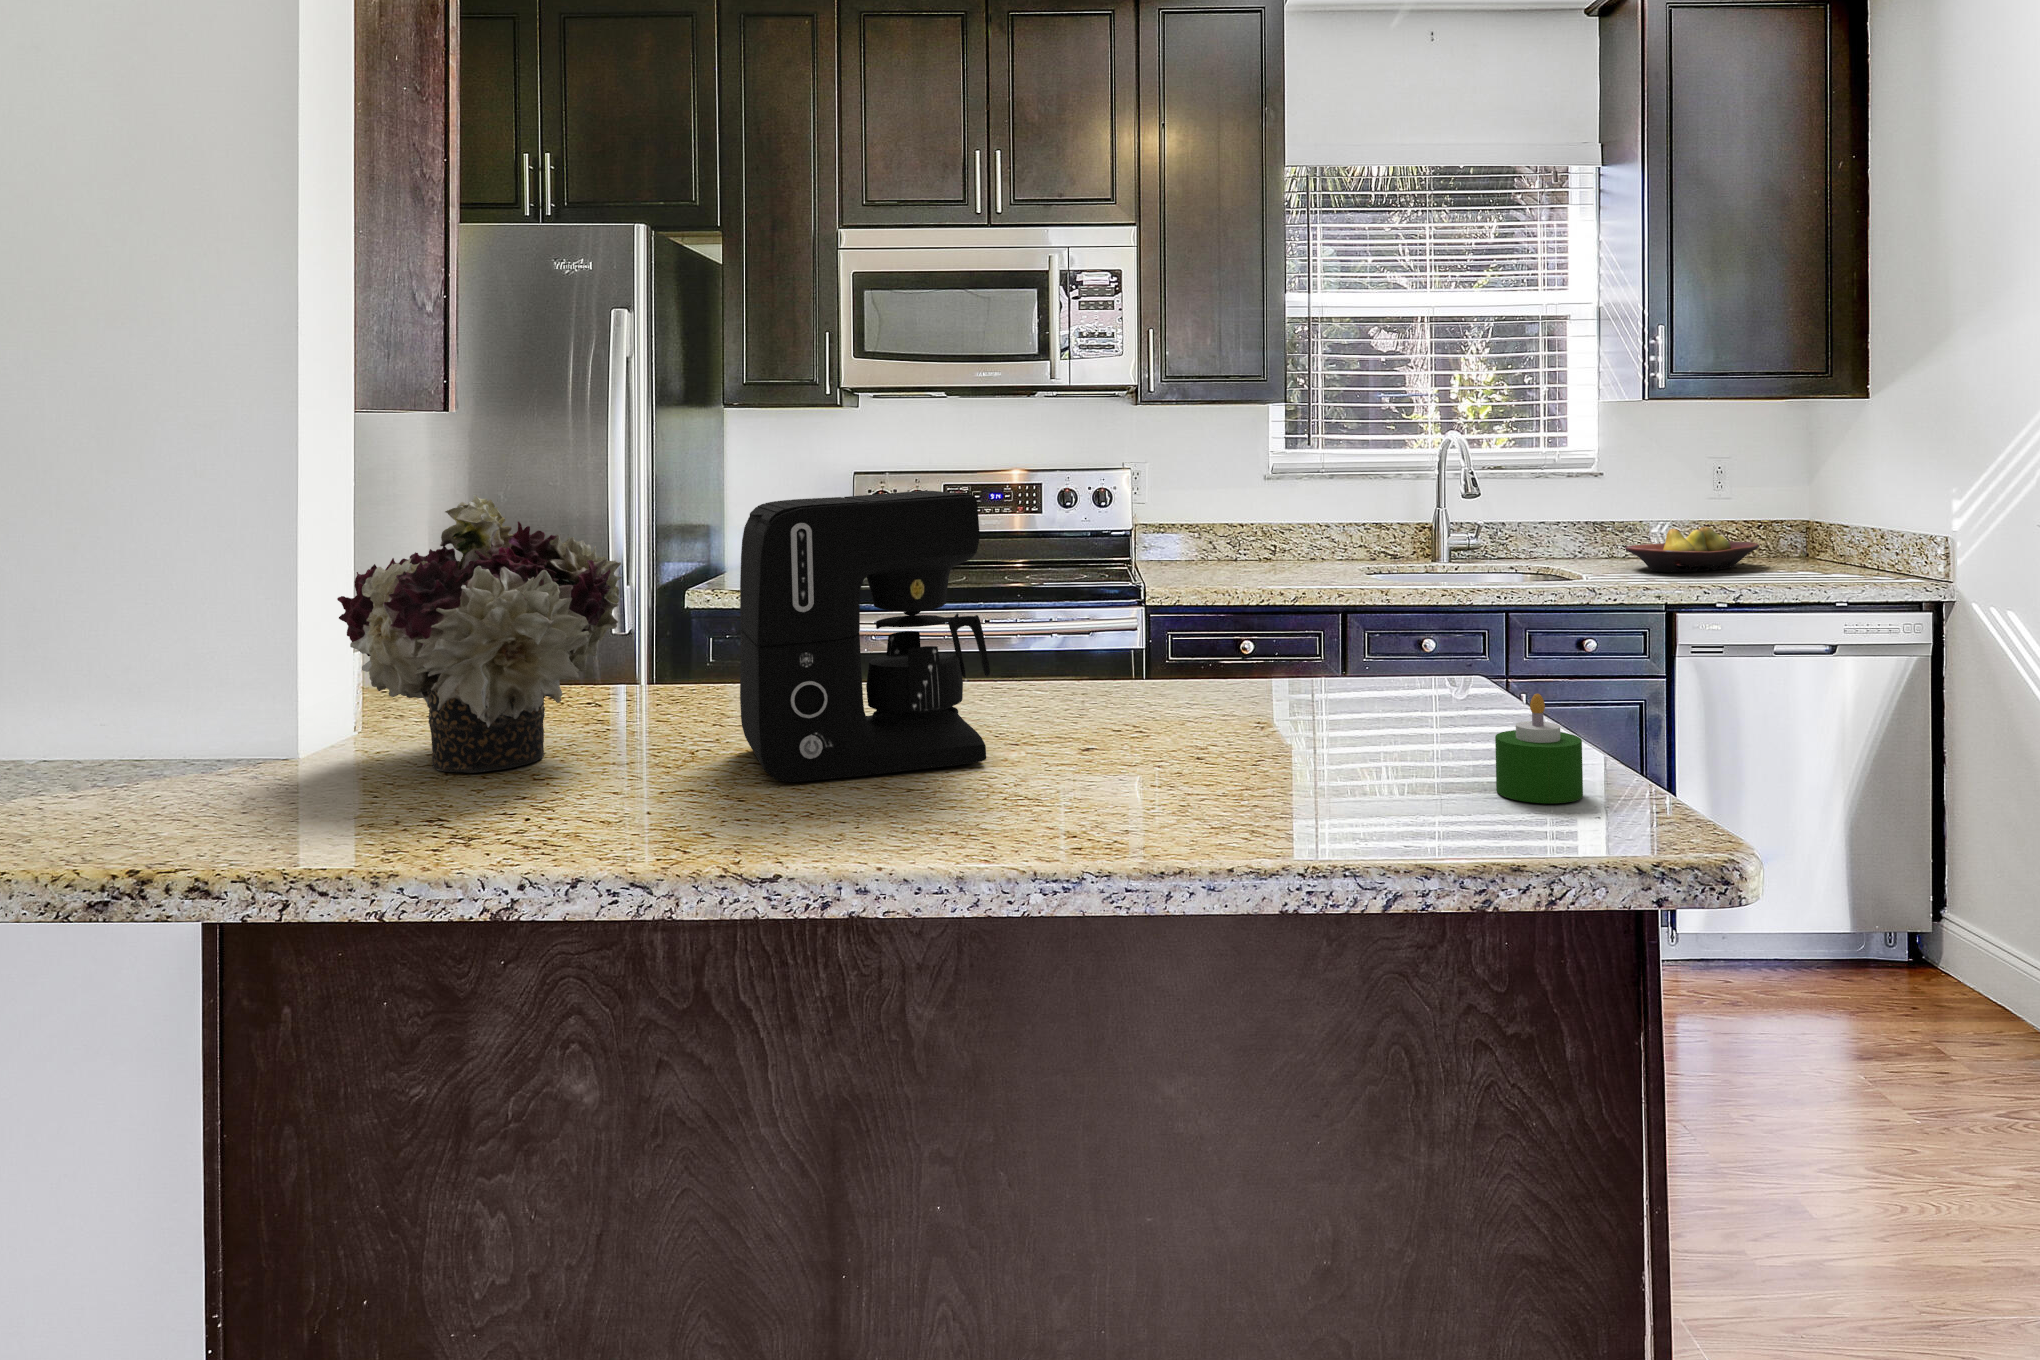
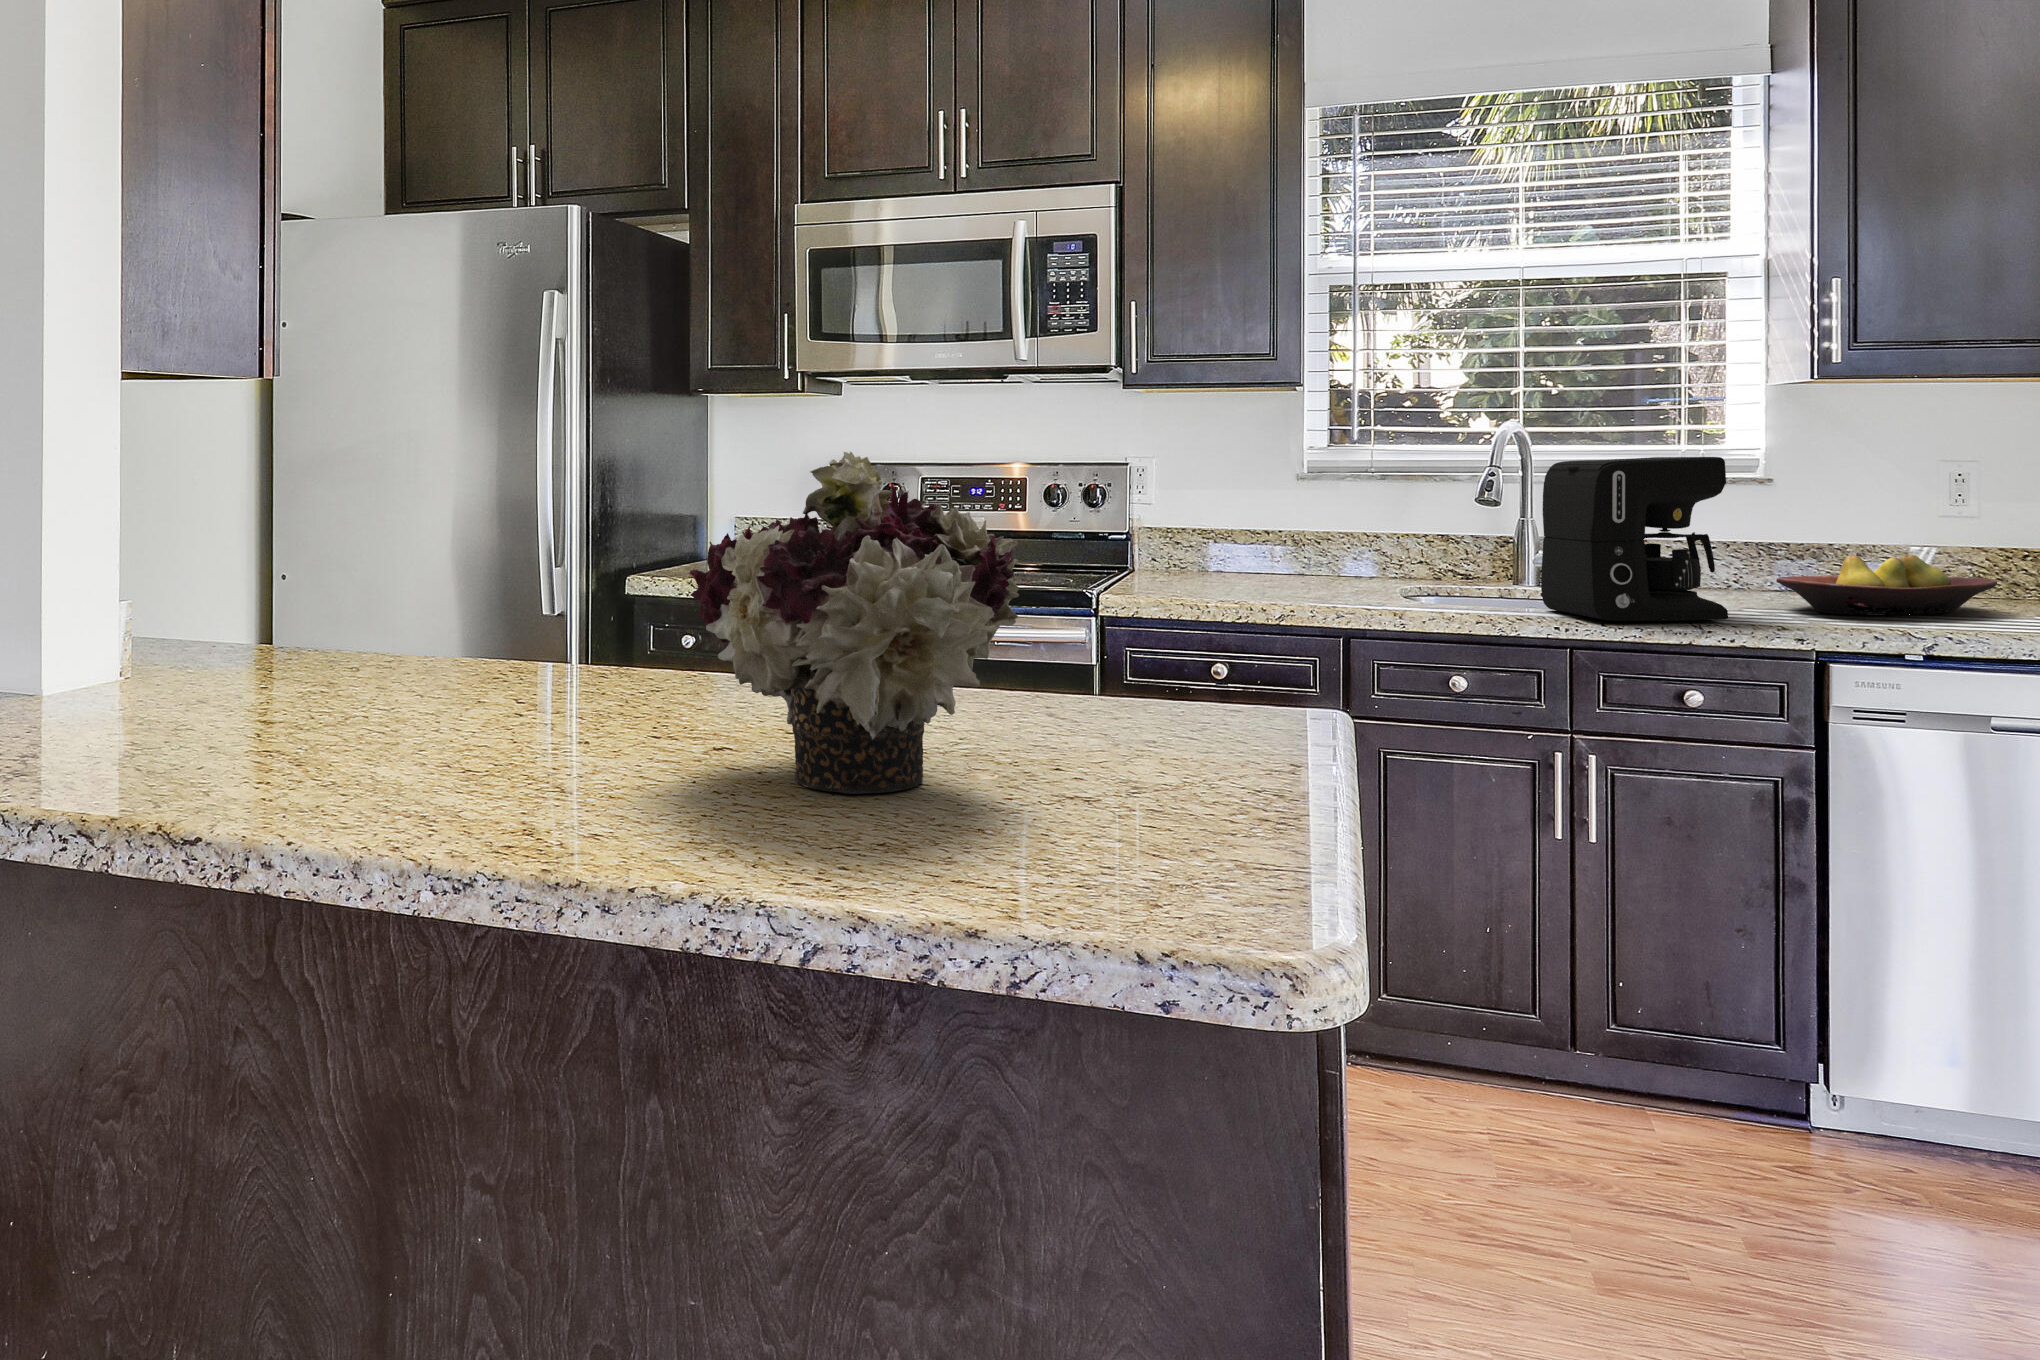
coffee maker: present [740,491,990,782] -> present [1541,457,1728,621]
flower arrangement: present [337,495,621,773] -> present [690,452,1019,794]
candle: present [1495,694,1583,803] -> none [1097,718,1208,862]

